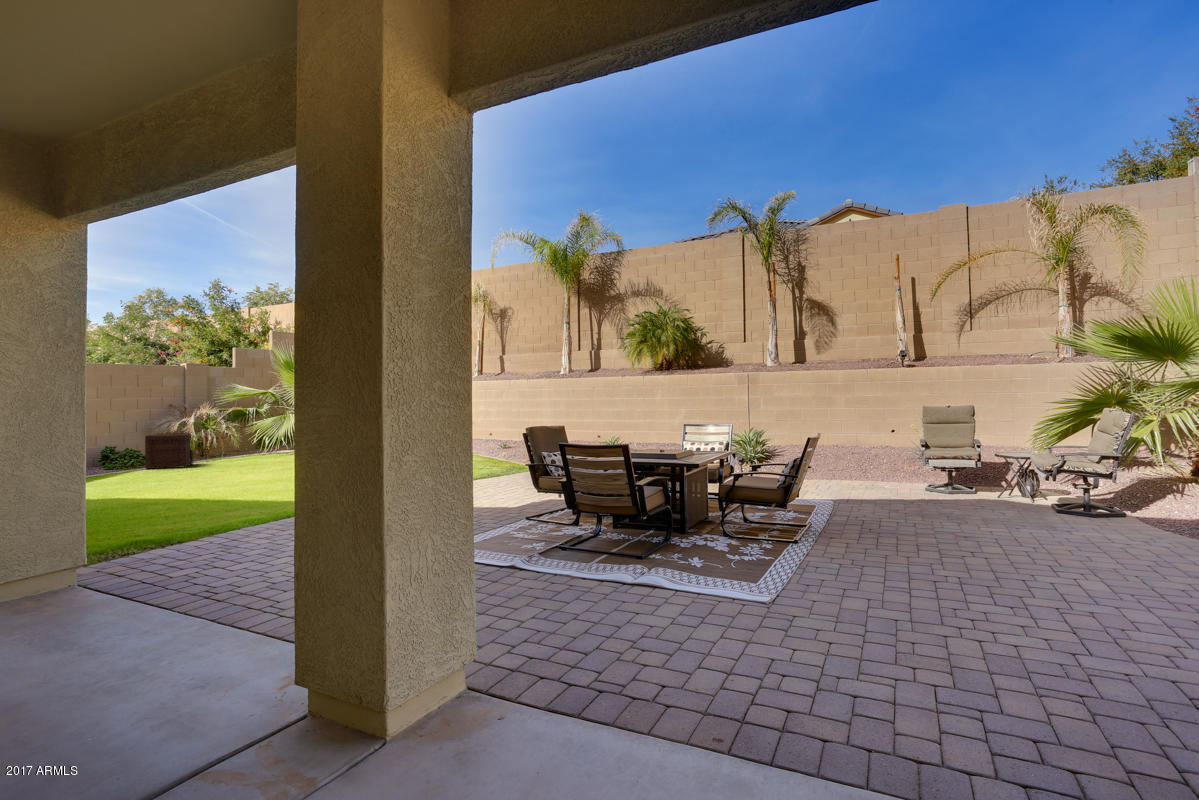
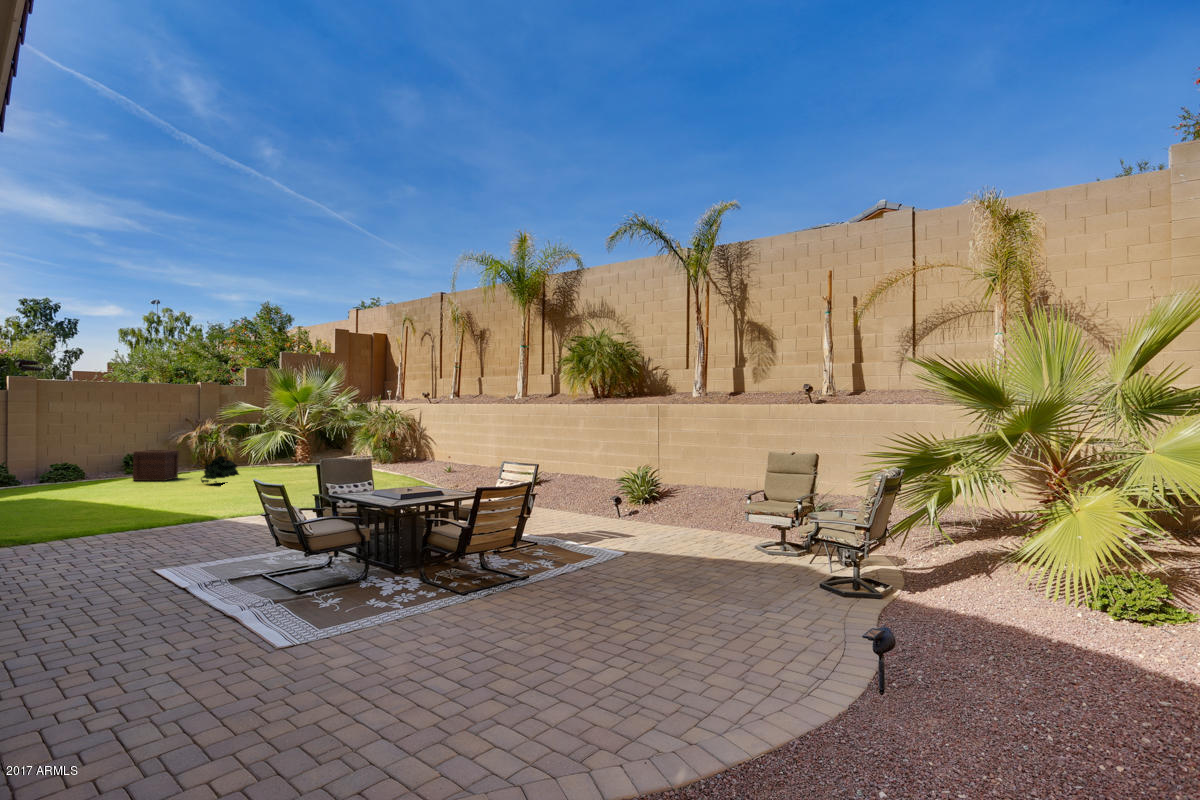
potted plant: none [241,436,286,467] -> present [201,456,239,483]

